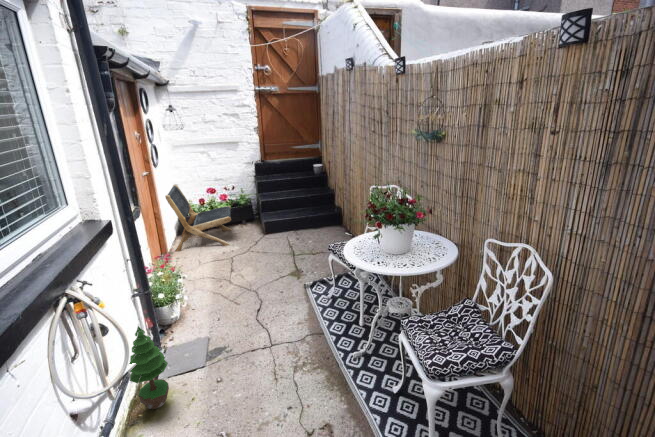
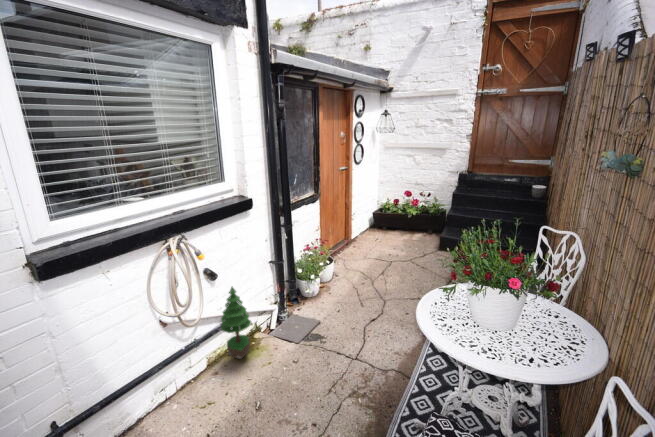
lounge chair: present [165,184,233,251] -> none [354,181,417,248]

